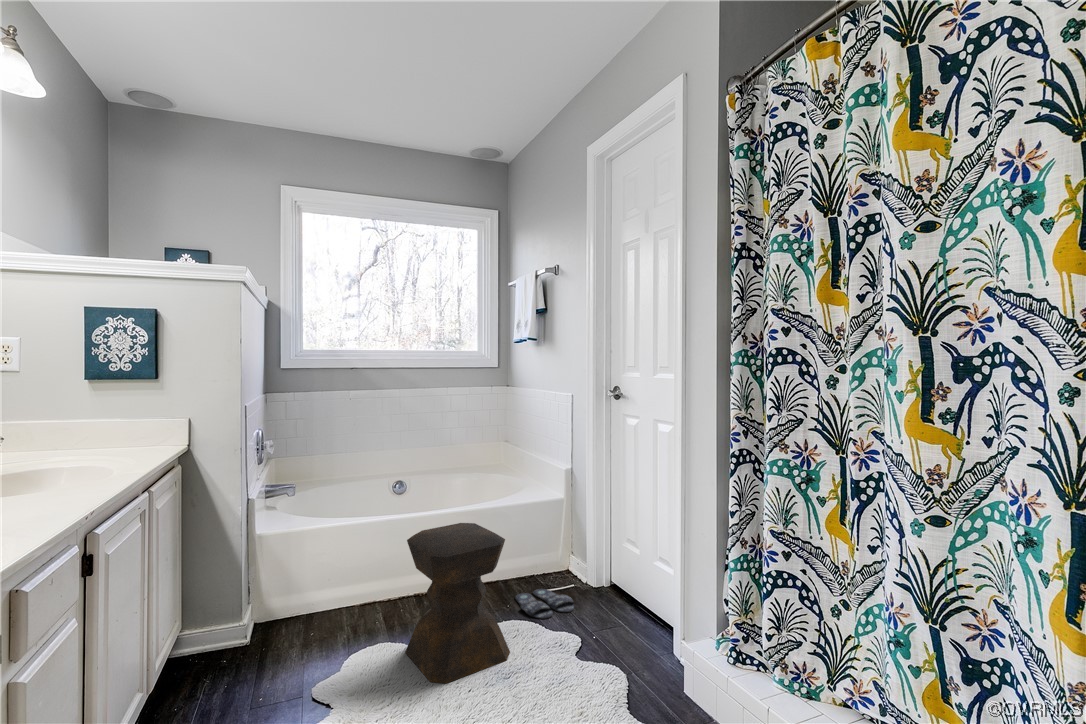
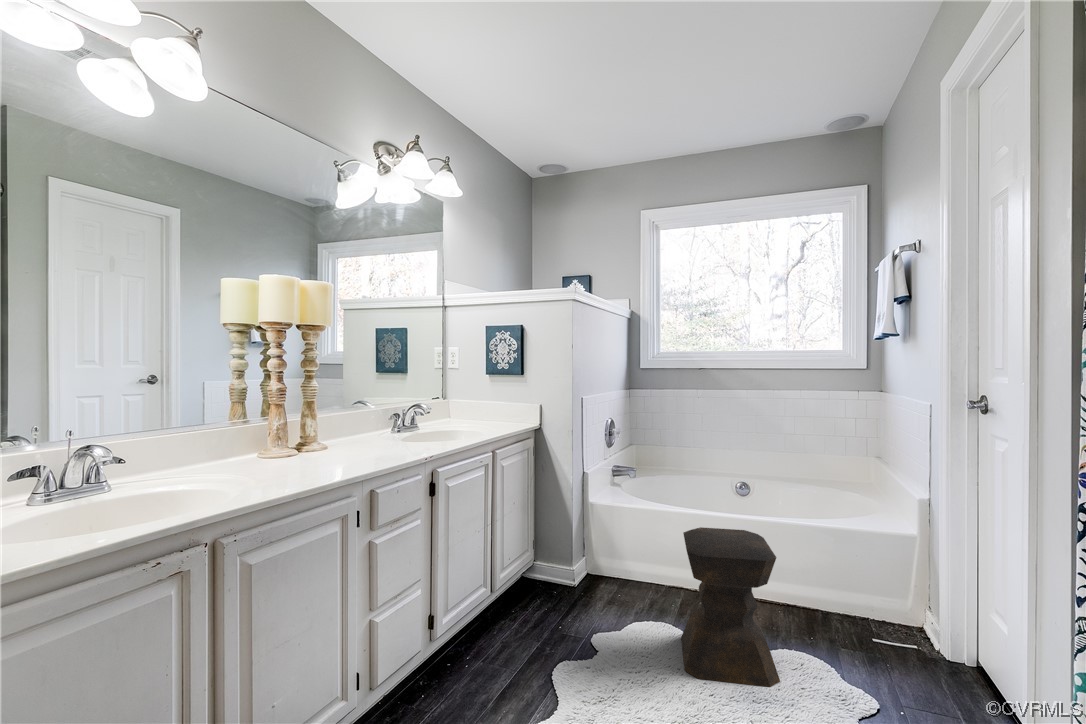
slippers: present [515,589,574,619] -> none [824,631,900,674]

